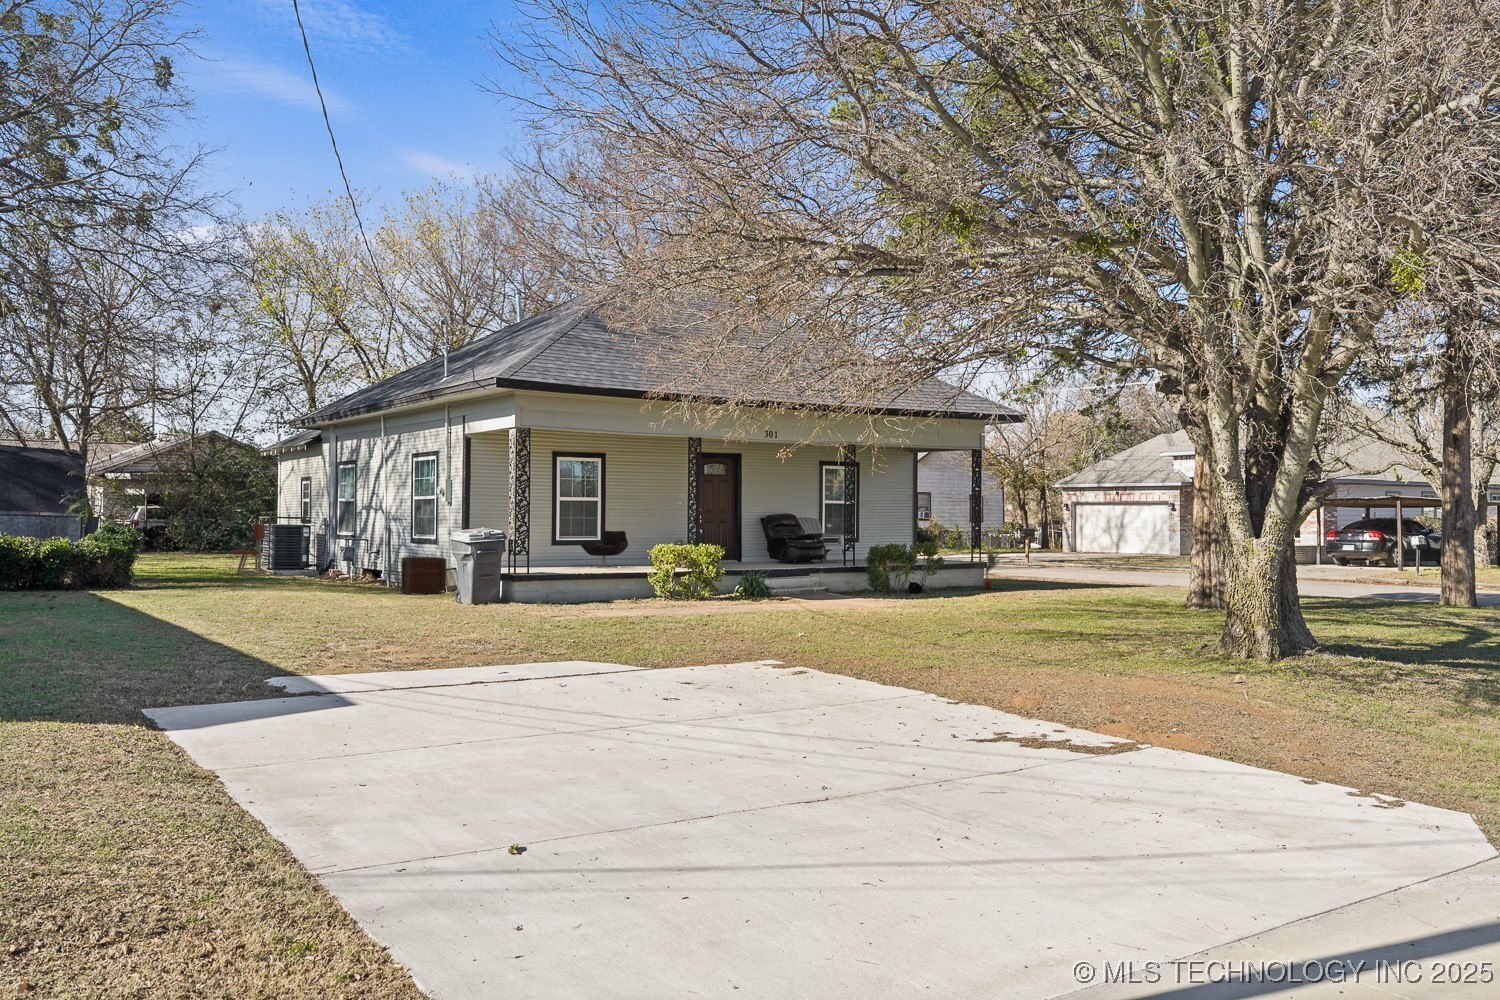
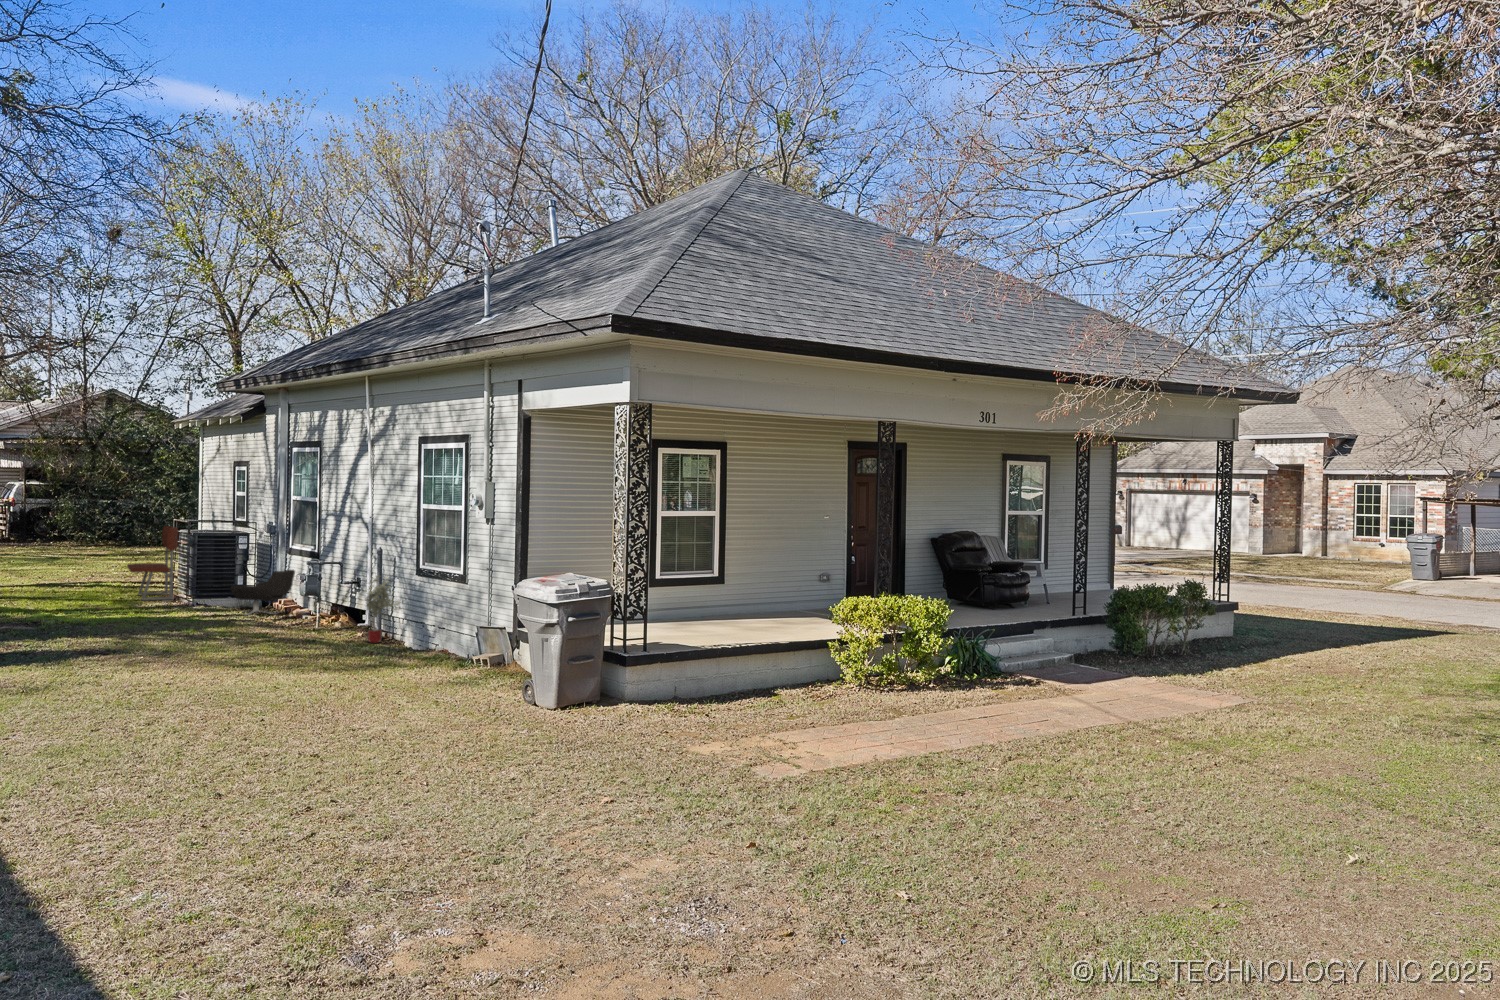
lounge chair: present [581,531,628,567] -> present [231,570,295,614]
potted tree: present [977,550,1000,589] -> present [365,576,401,643]
wooden crate: present [401,557,447,594] -> none [409,606,487,674]

